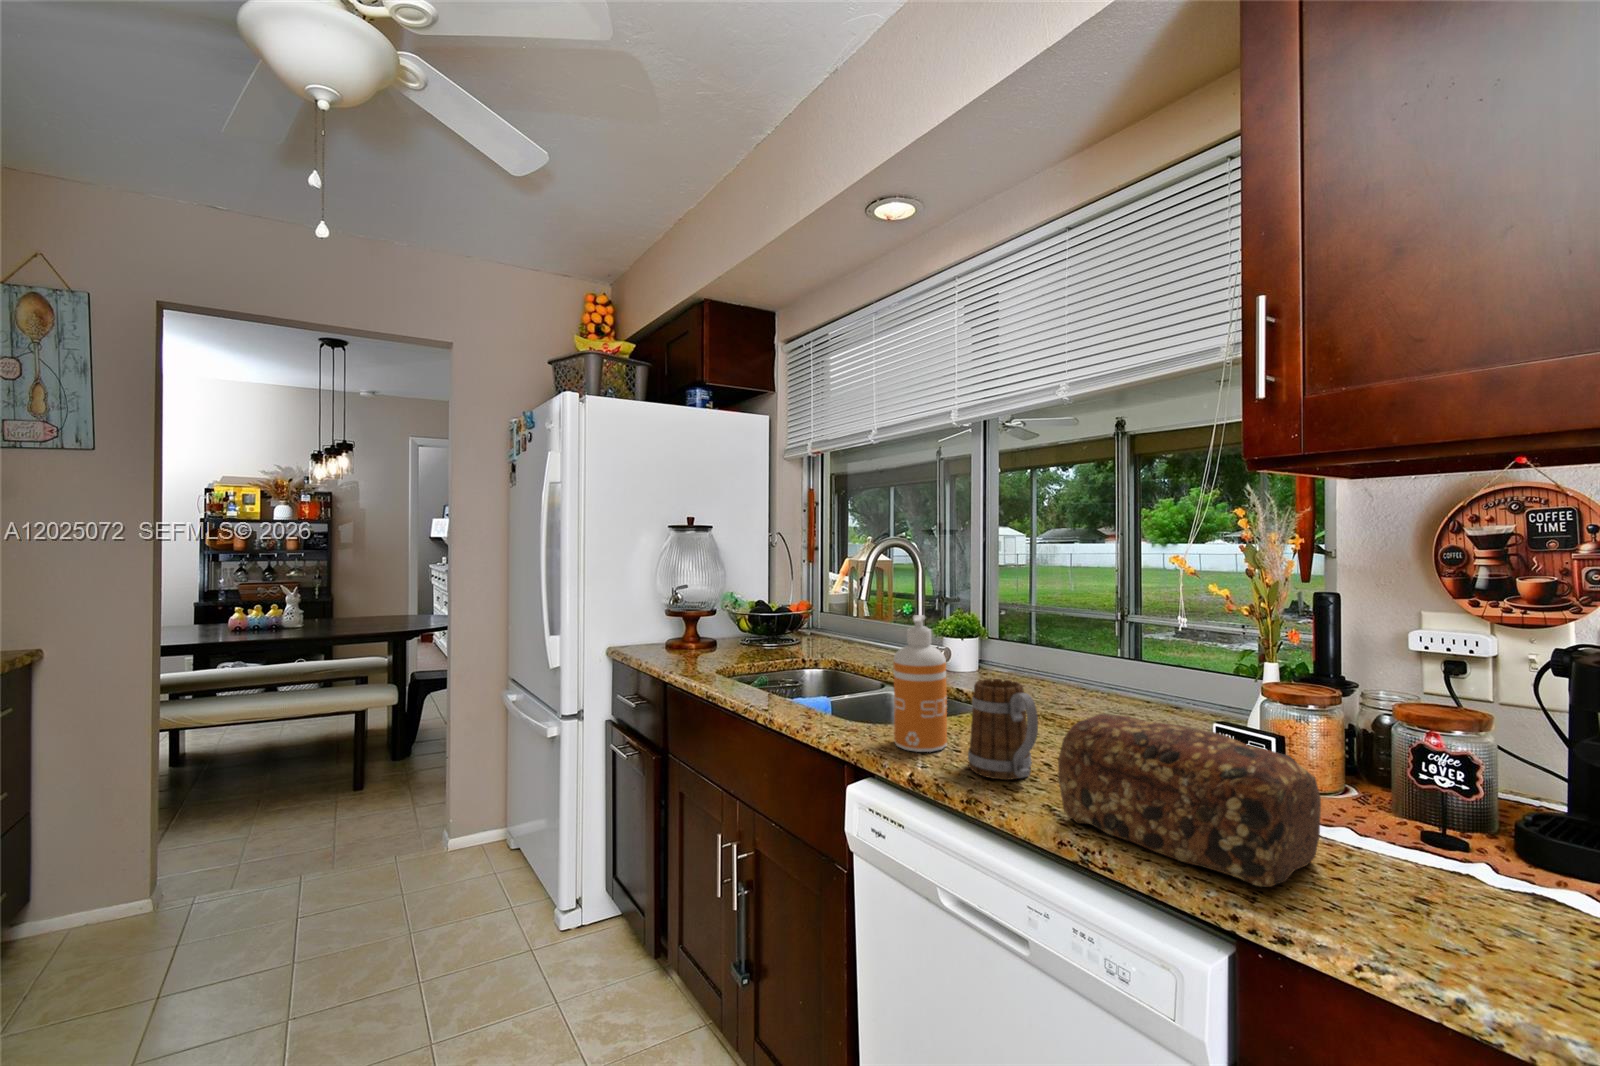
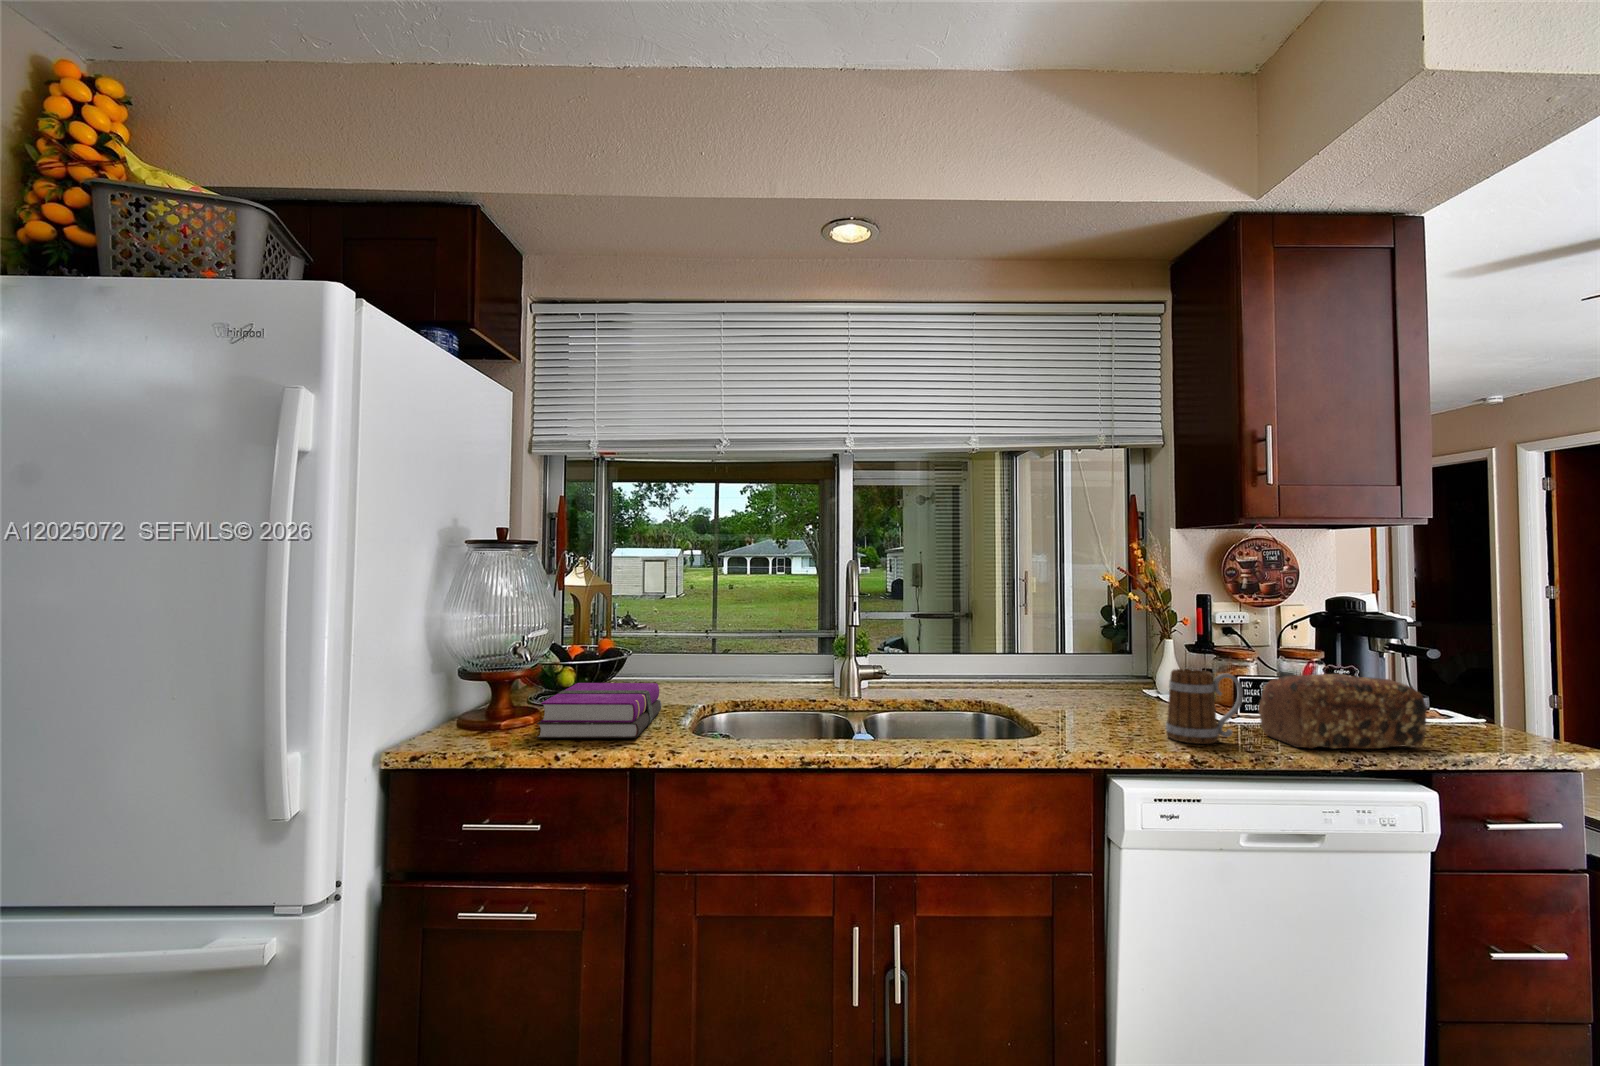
soap dispenser: present [893,615,947,752] -> none [1087,626,1136,744]
hardback book: none [647,623,752,661] -> present [537,683,661,738]

